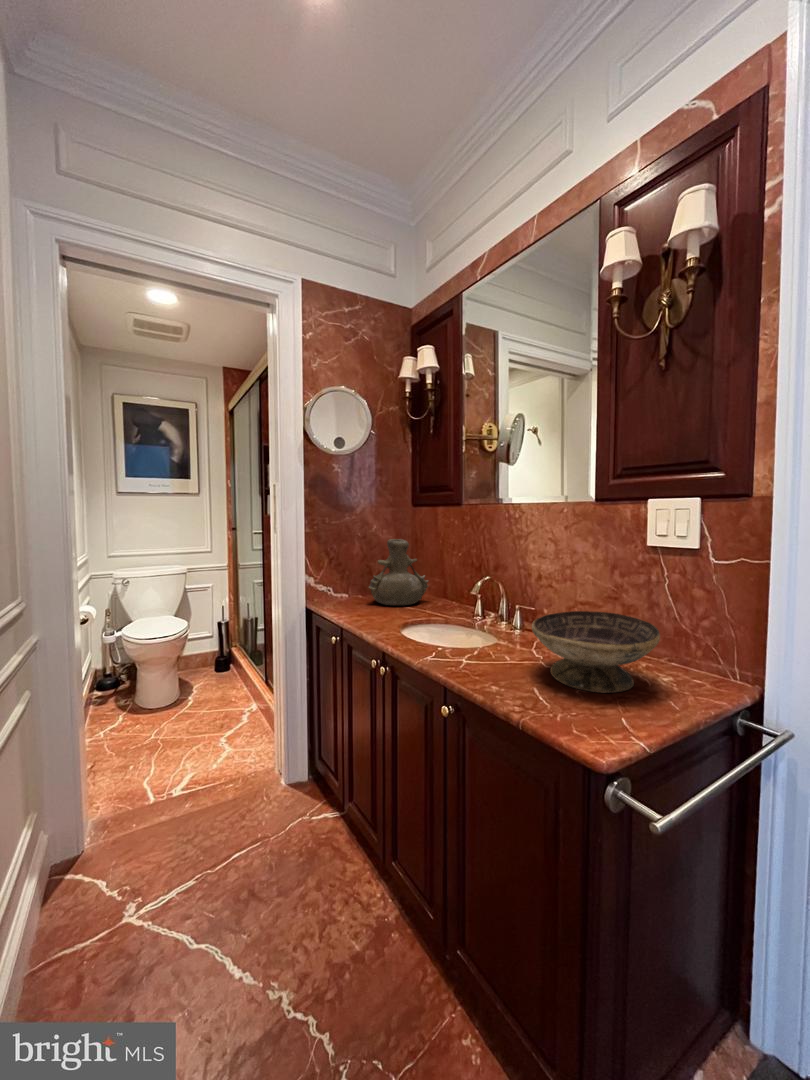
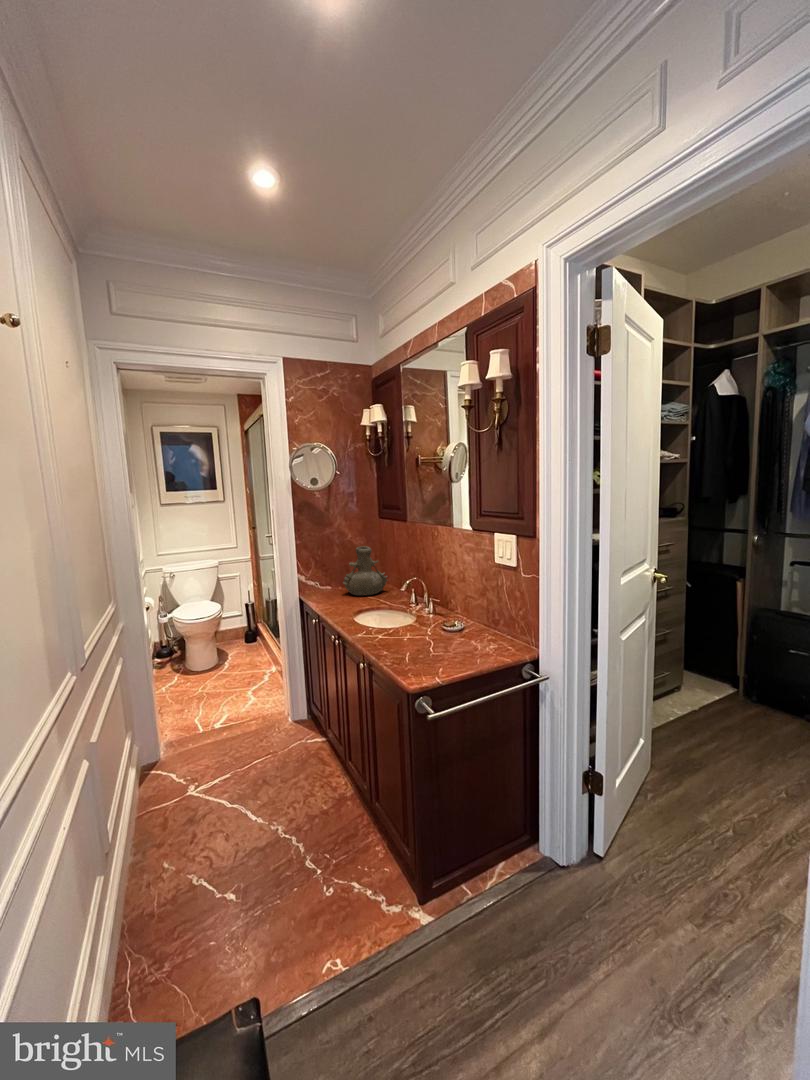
decorative bowl: present [532,611,660,693] -> none [412,606,482,656]

